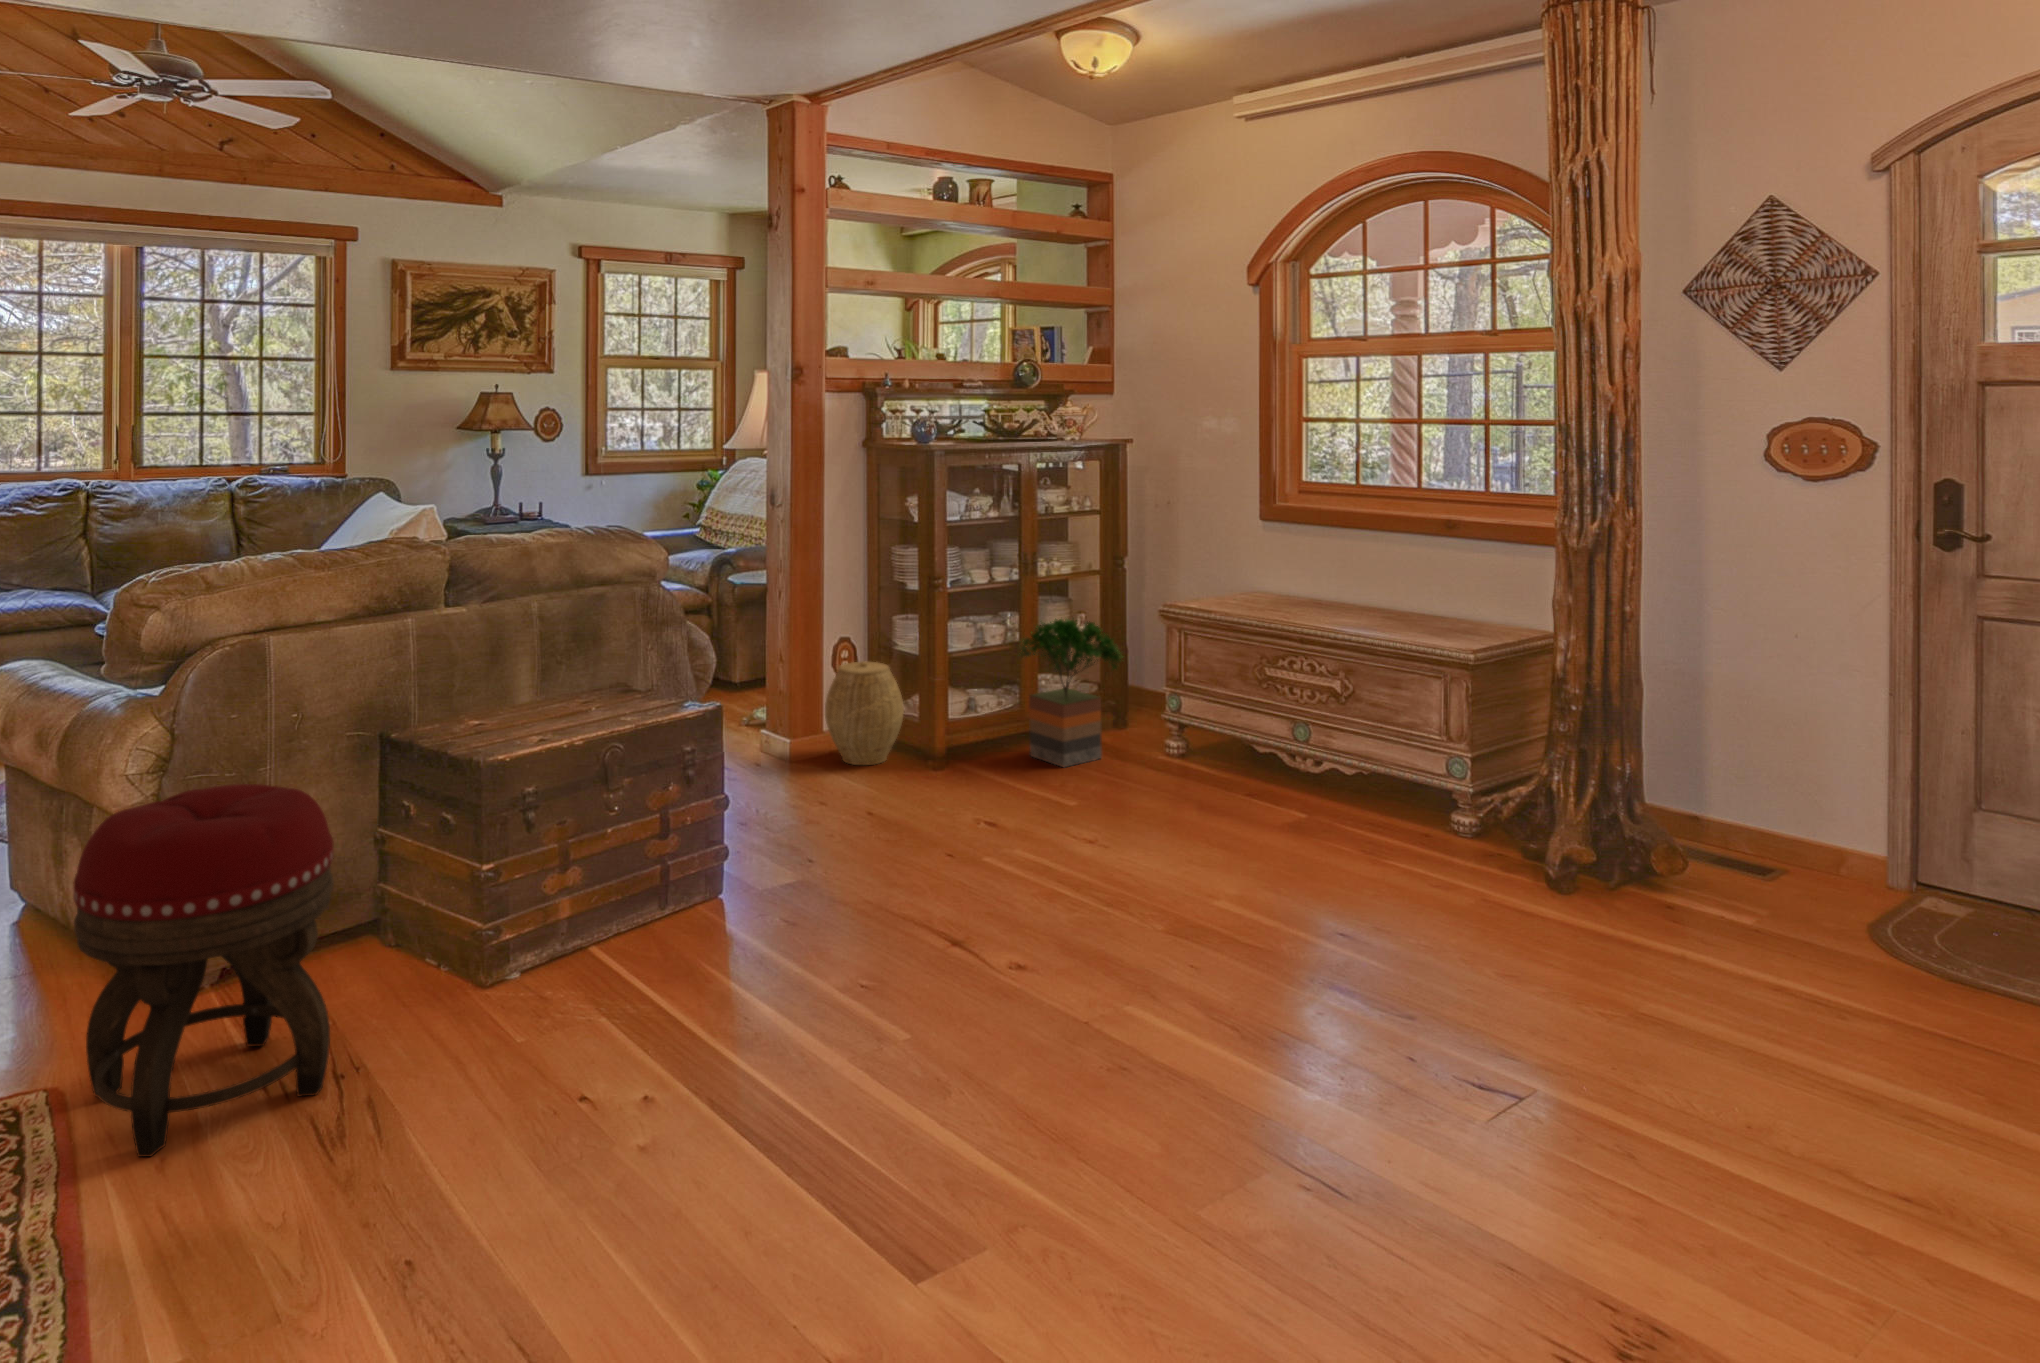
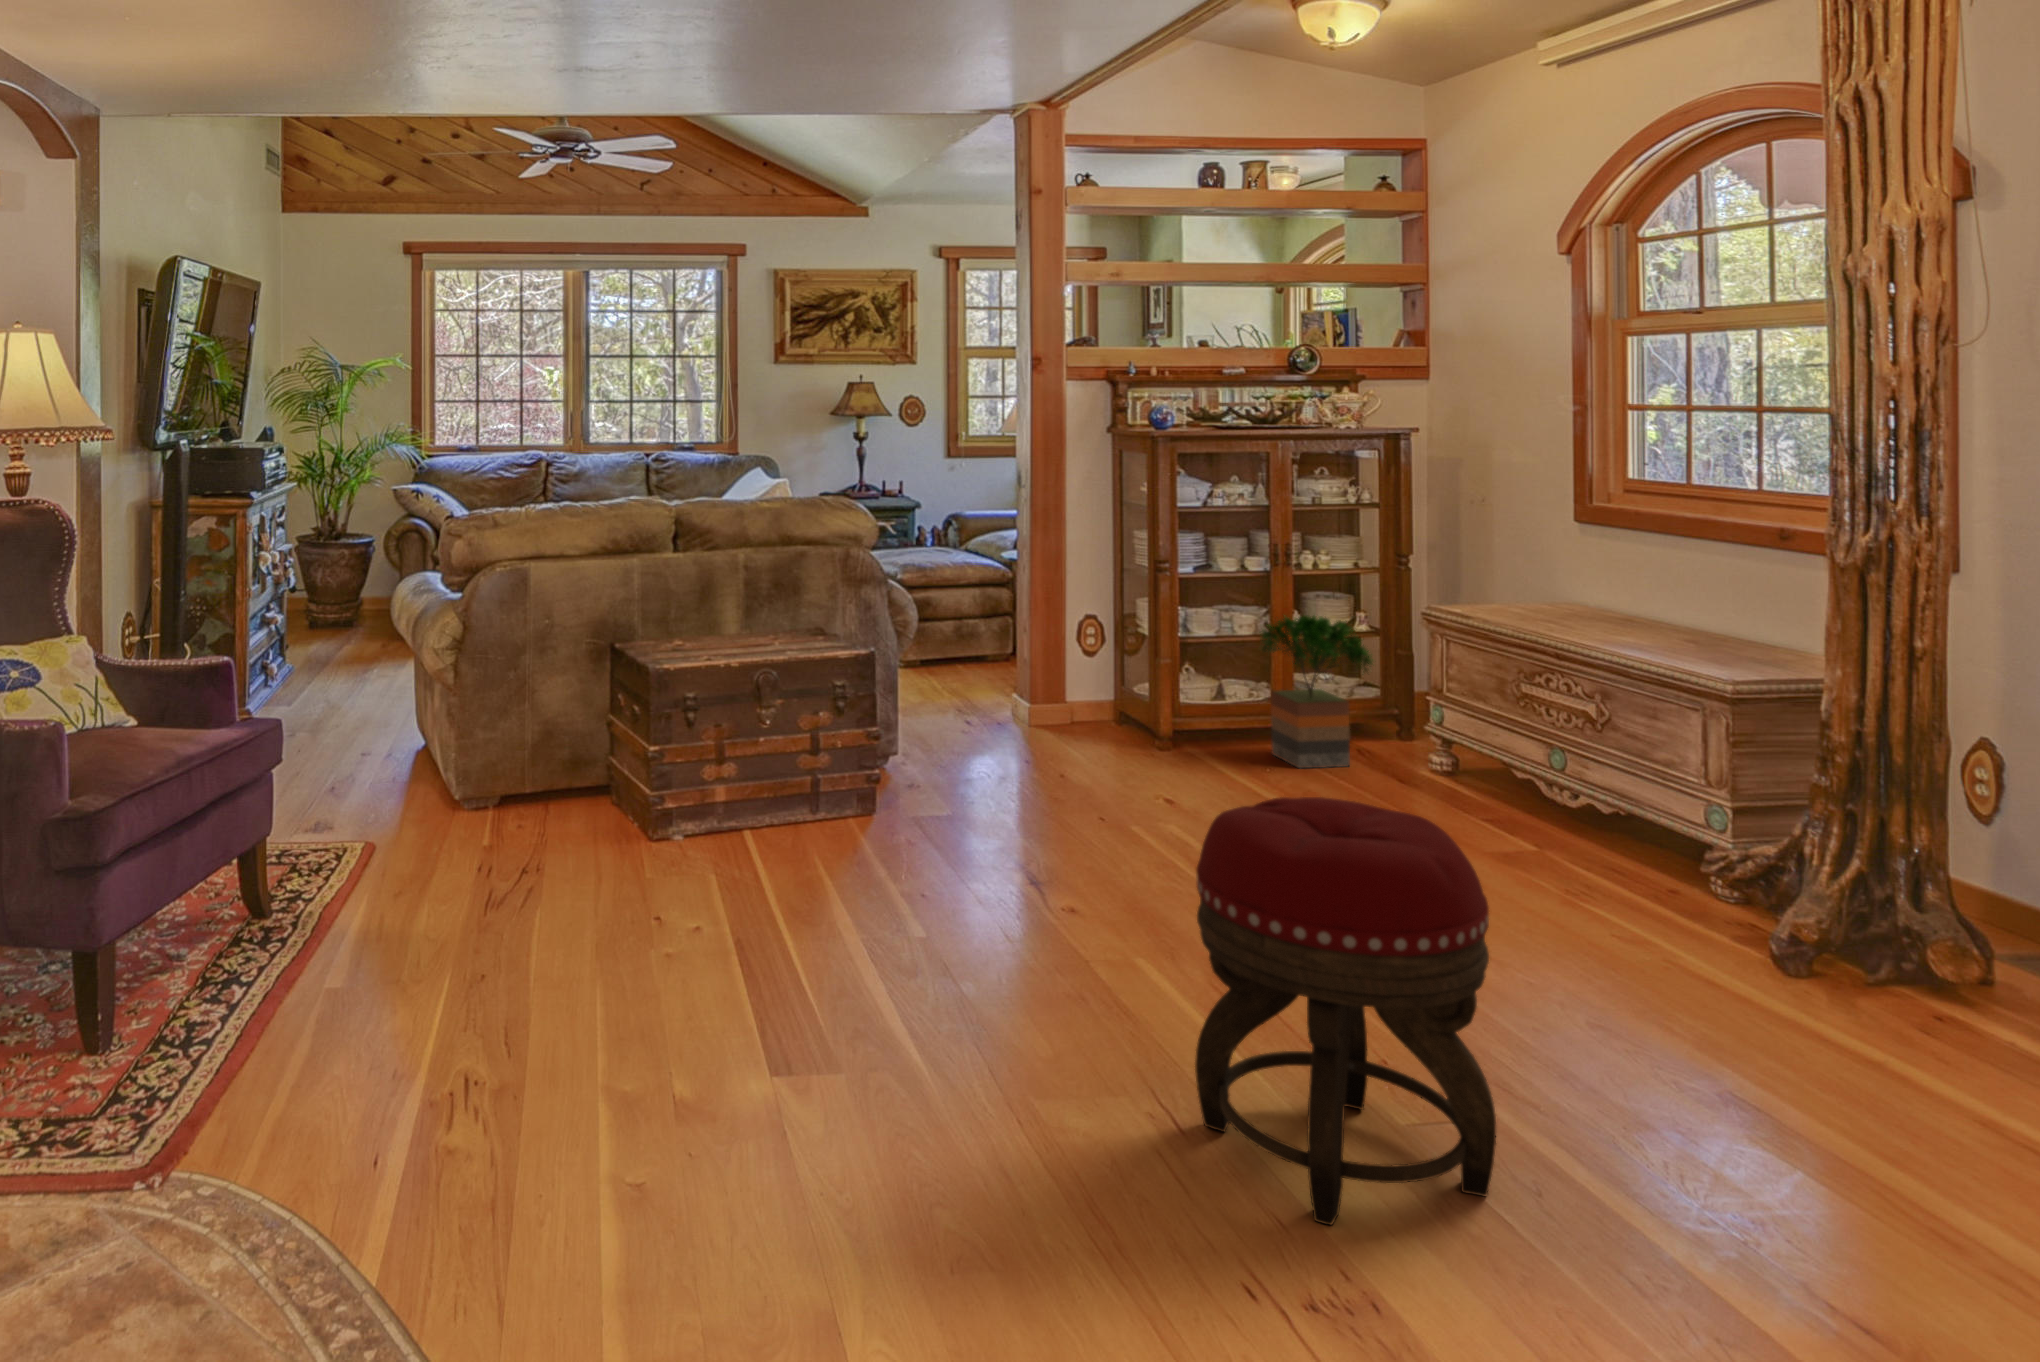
woven basket: present [825,661,904,765] -> none [1060,640,1140,741]
footstool: present [73,784,334,1157] -> present [1195,797,1496,1225]

